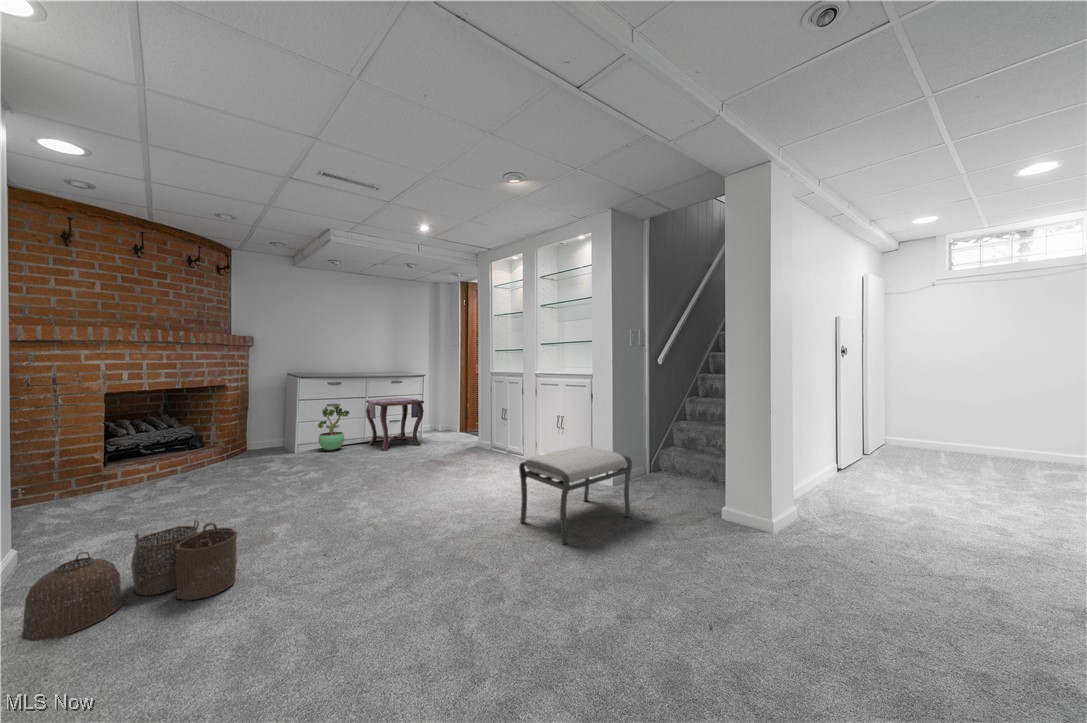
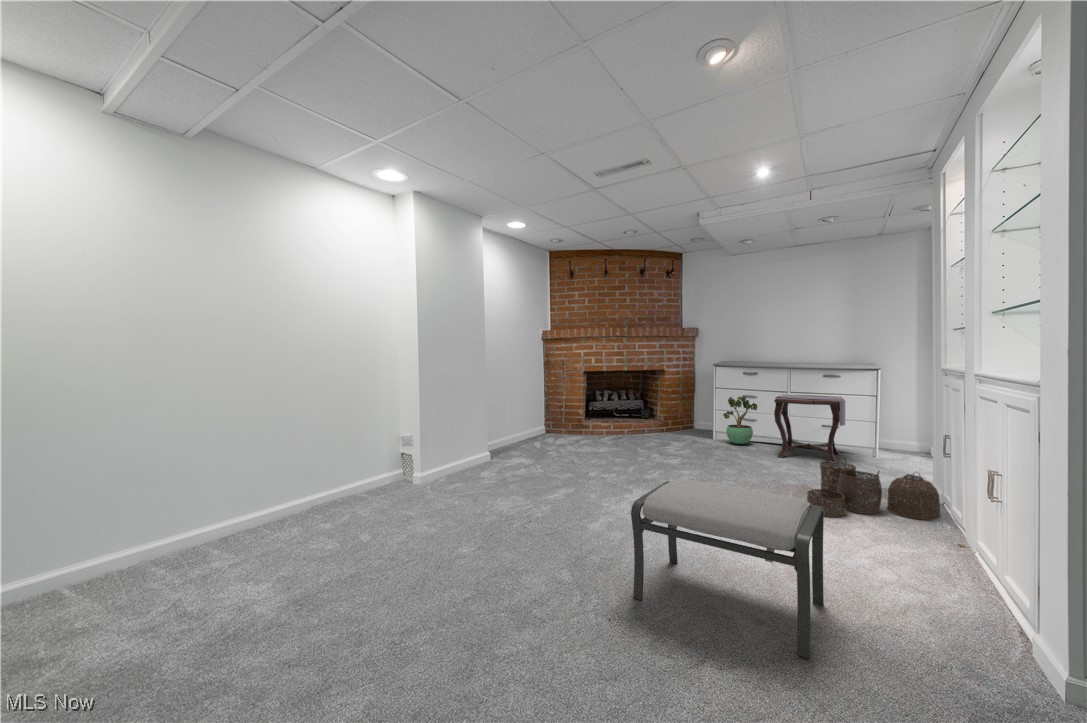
woven basket: present [22,520,237,641] -> present [807,457,941,520]

